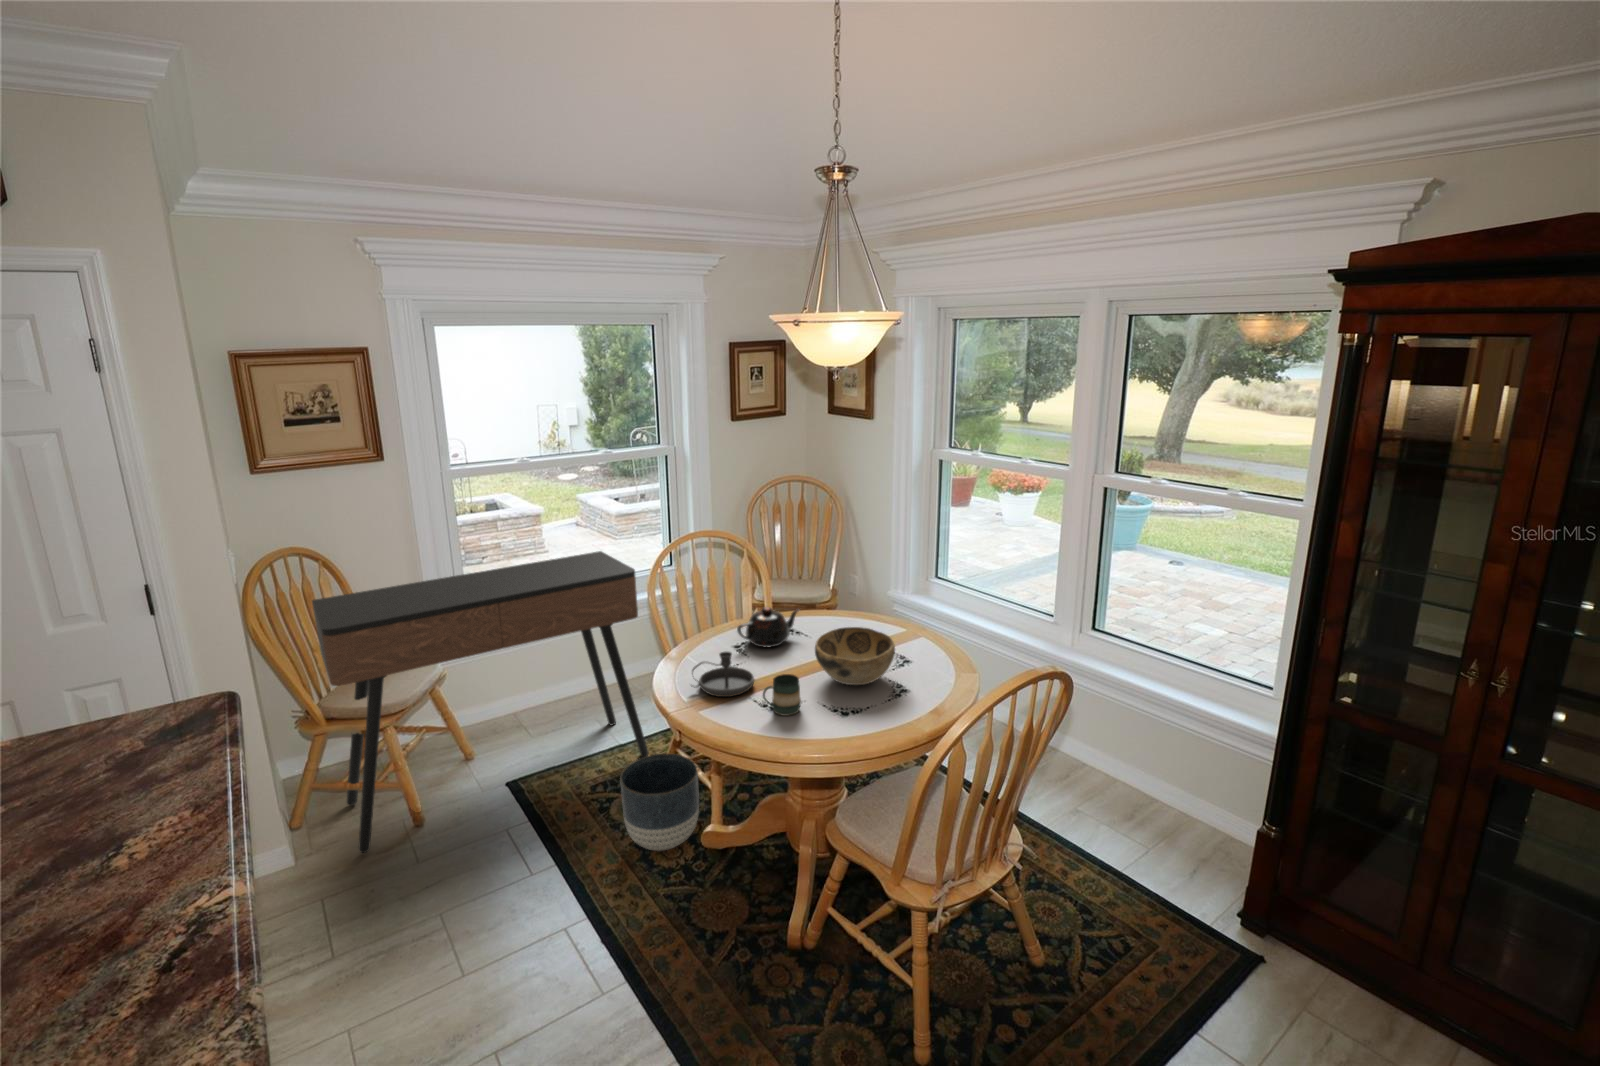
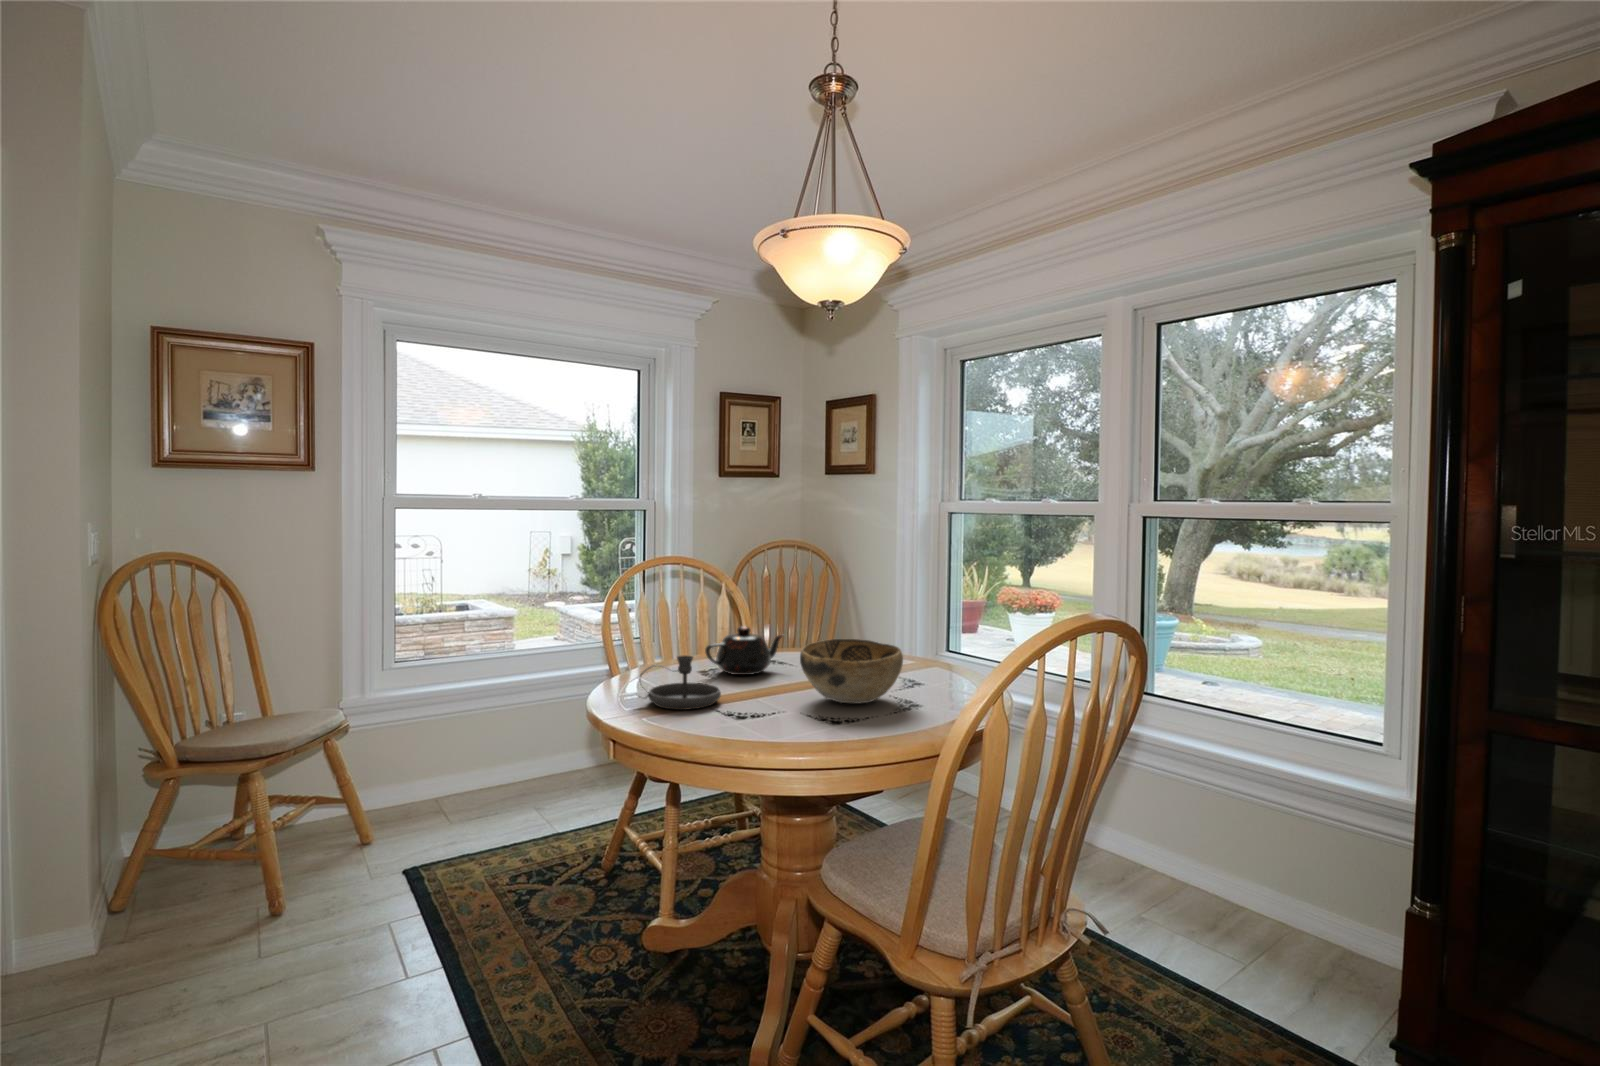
console table: present [312,551,649,853] -> none [182,593,592,944]
mug: present [763,674,801,716] -> none [728,674,779,725]
planter: present [620,754,699,851] -> none [542,821,645,950]

